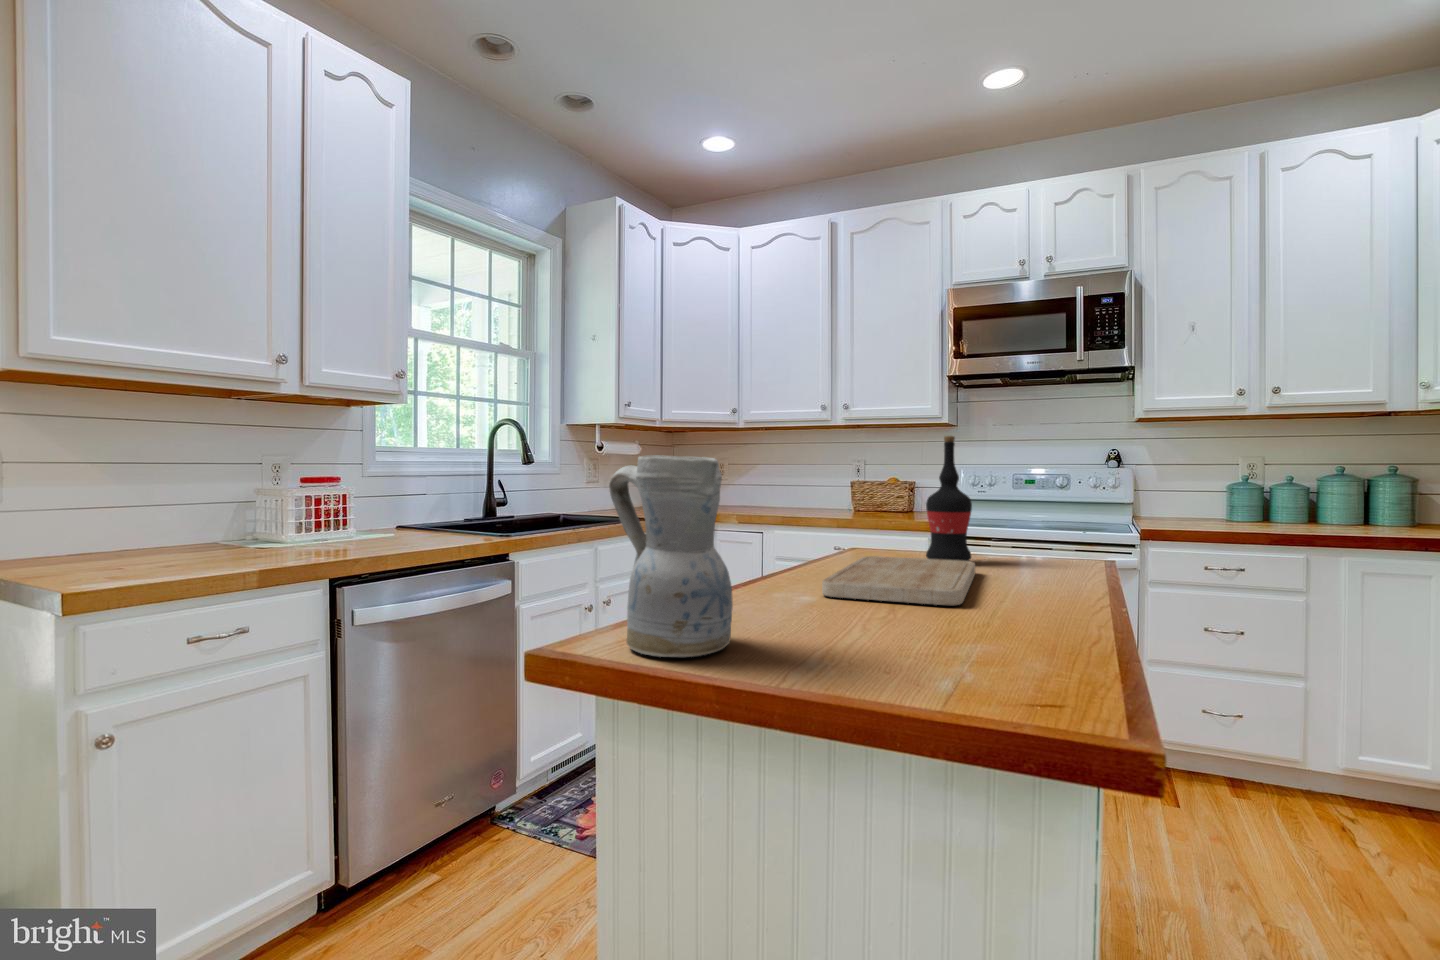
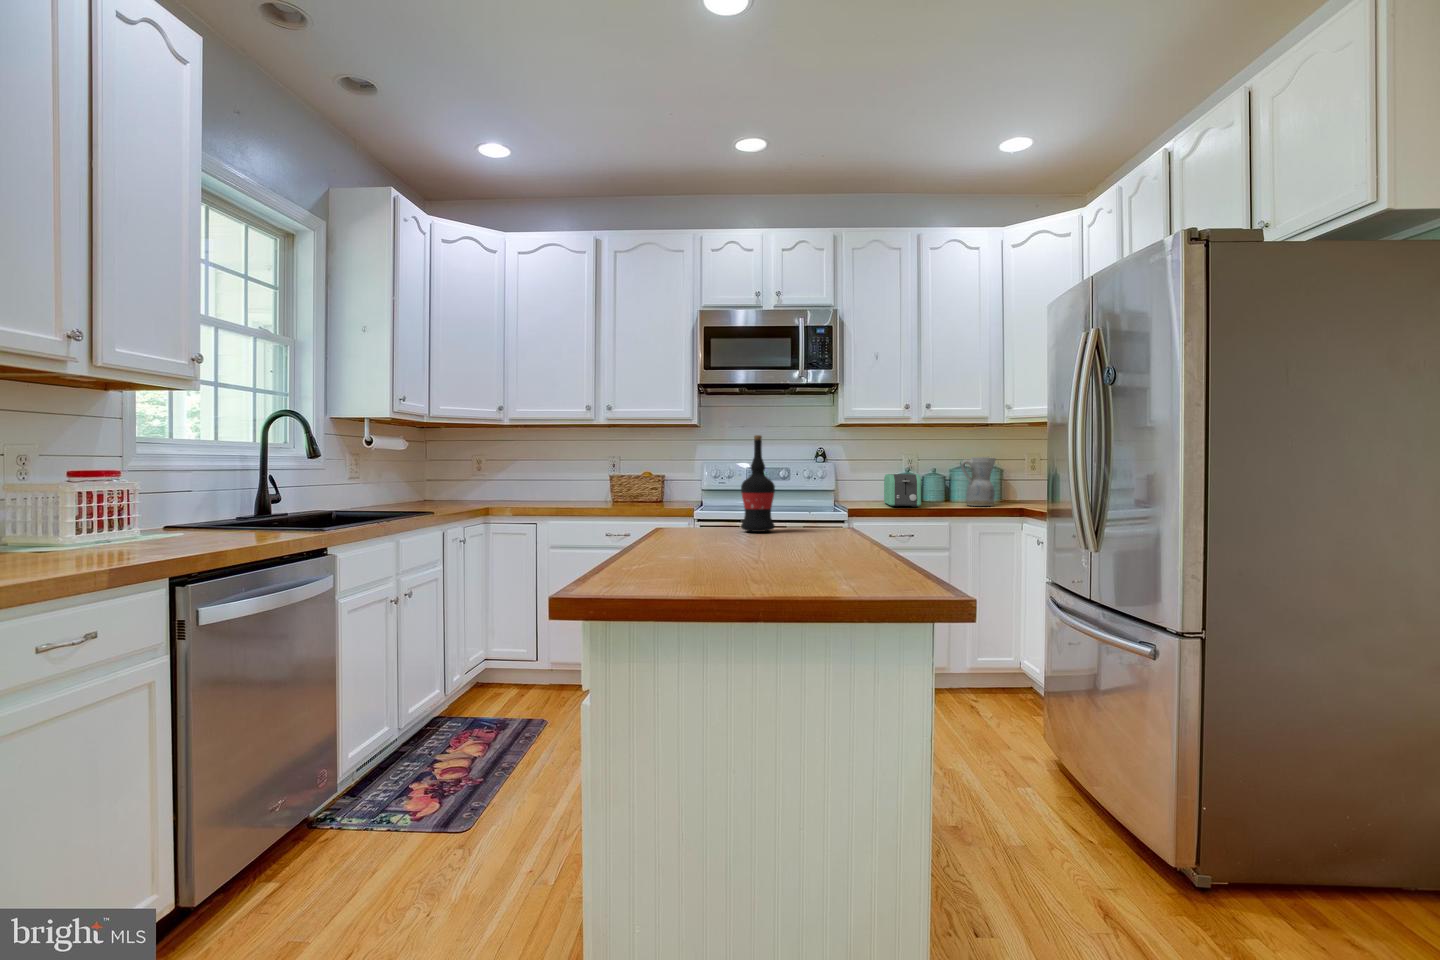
ceramic pitcher: present [609,455,733,657] -> present [960,457,995,506]
toaster: none [1205,484,1261,530] -> present [884,474,921,507]
cutting board: present [822,556,975,605] -> none [704,528,806,553]

